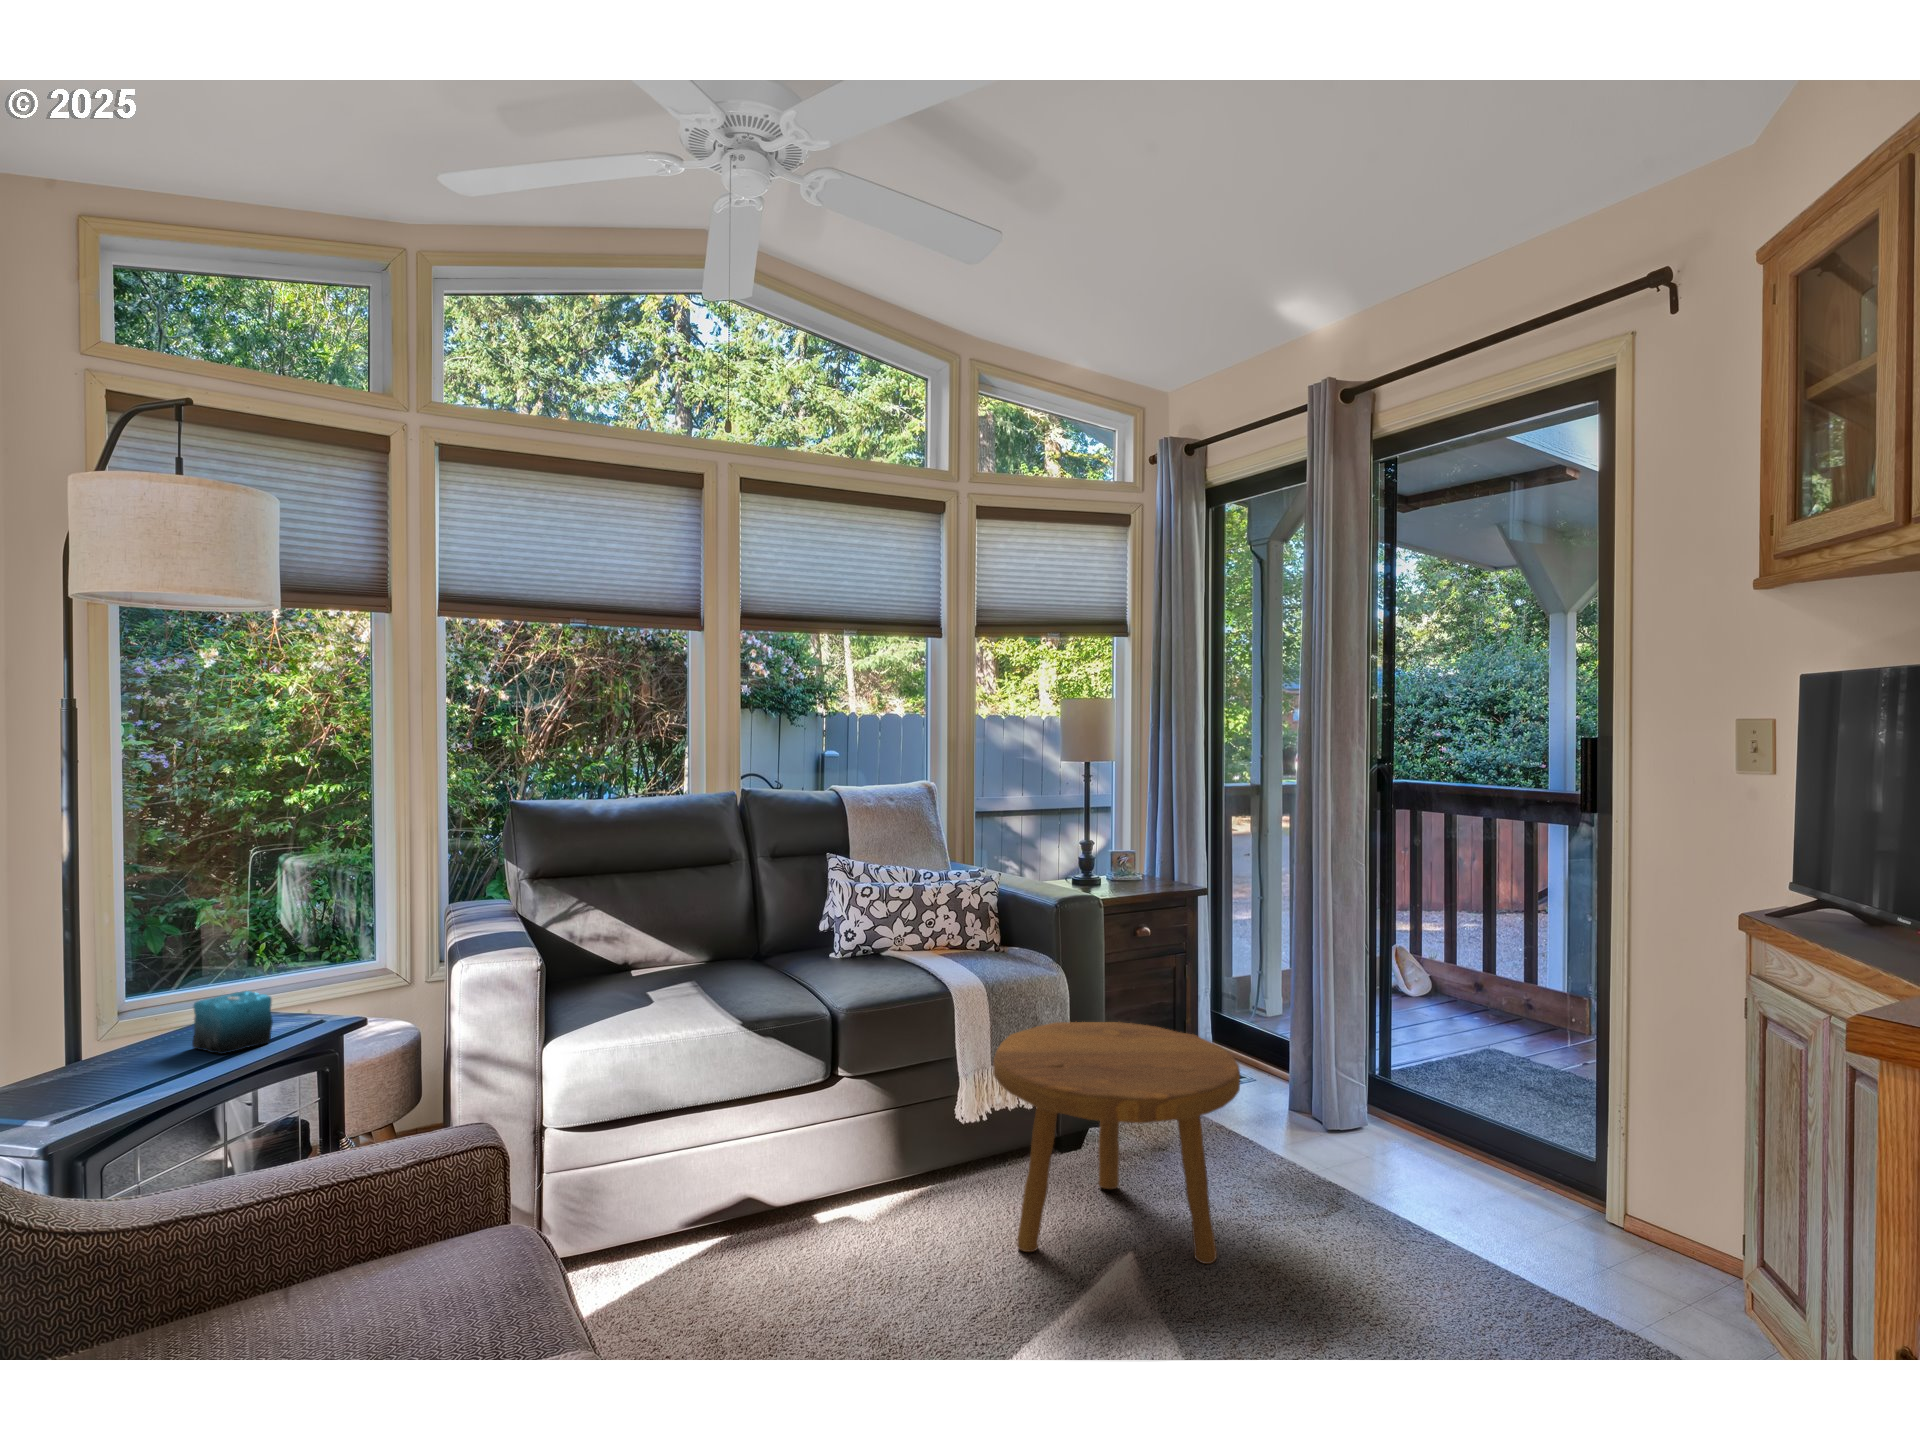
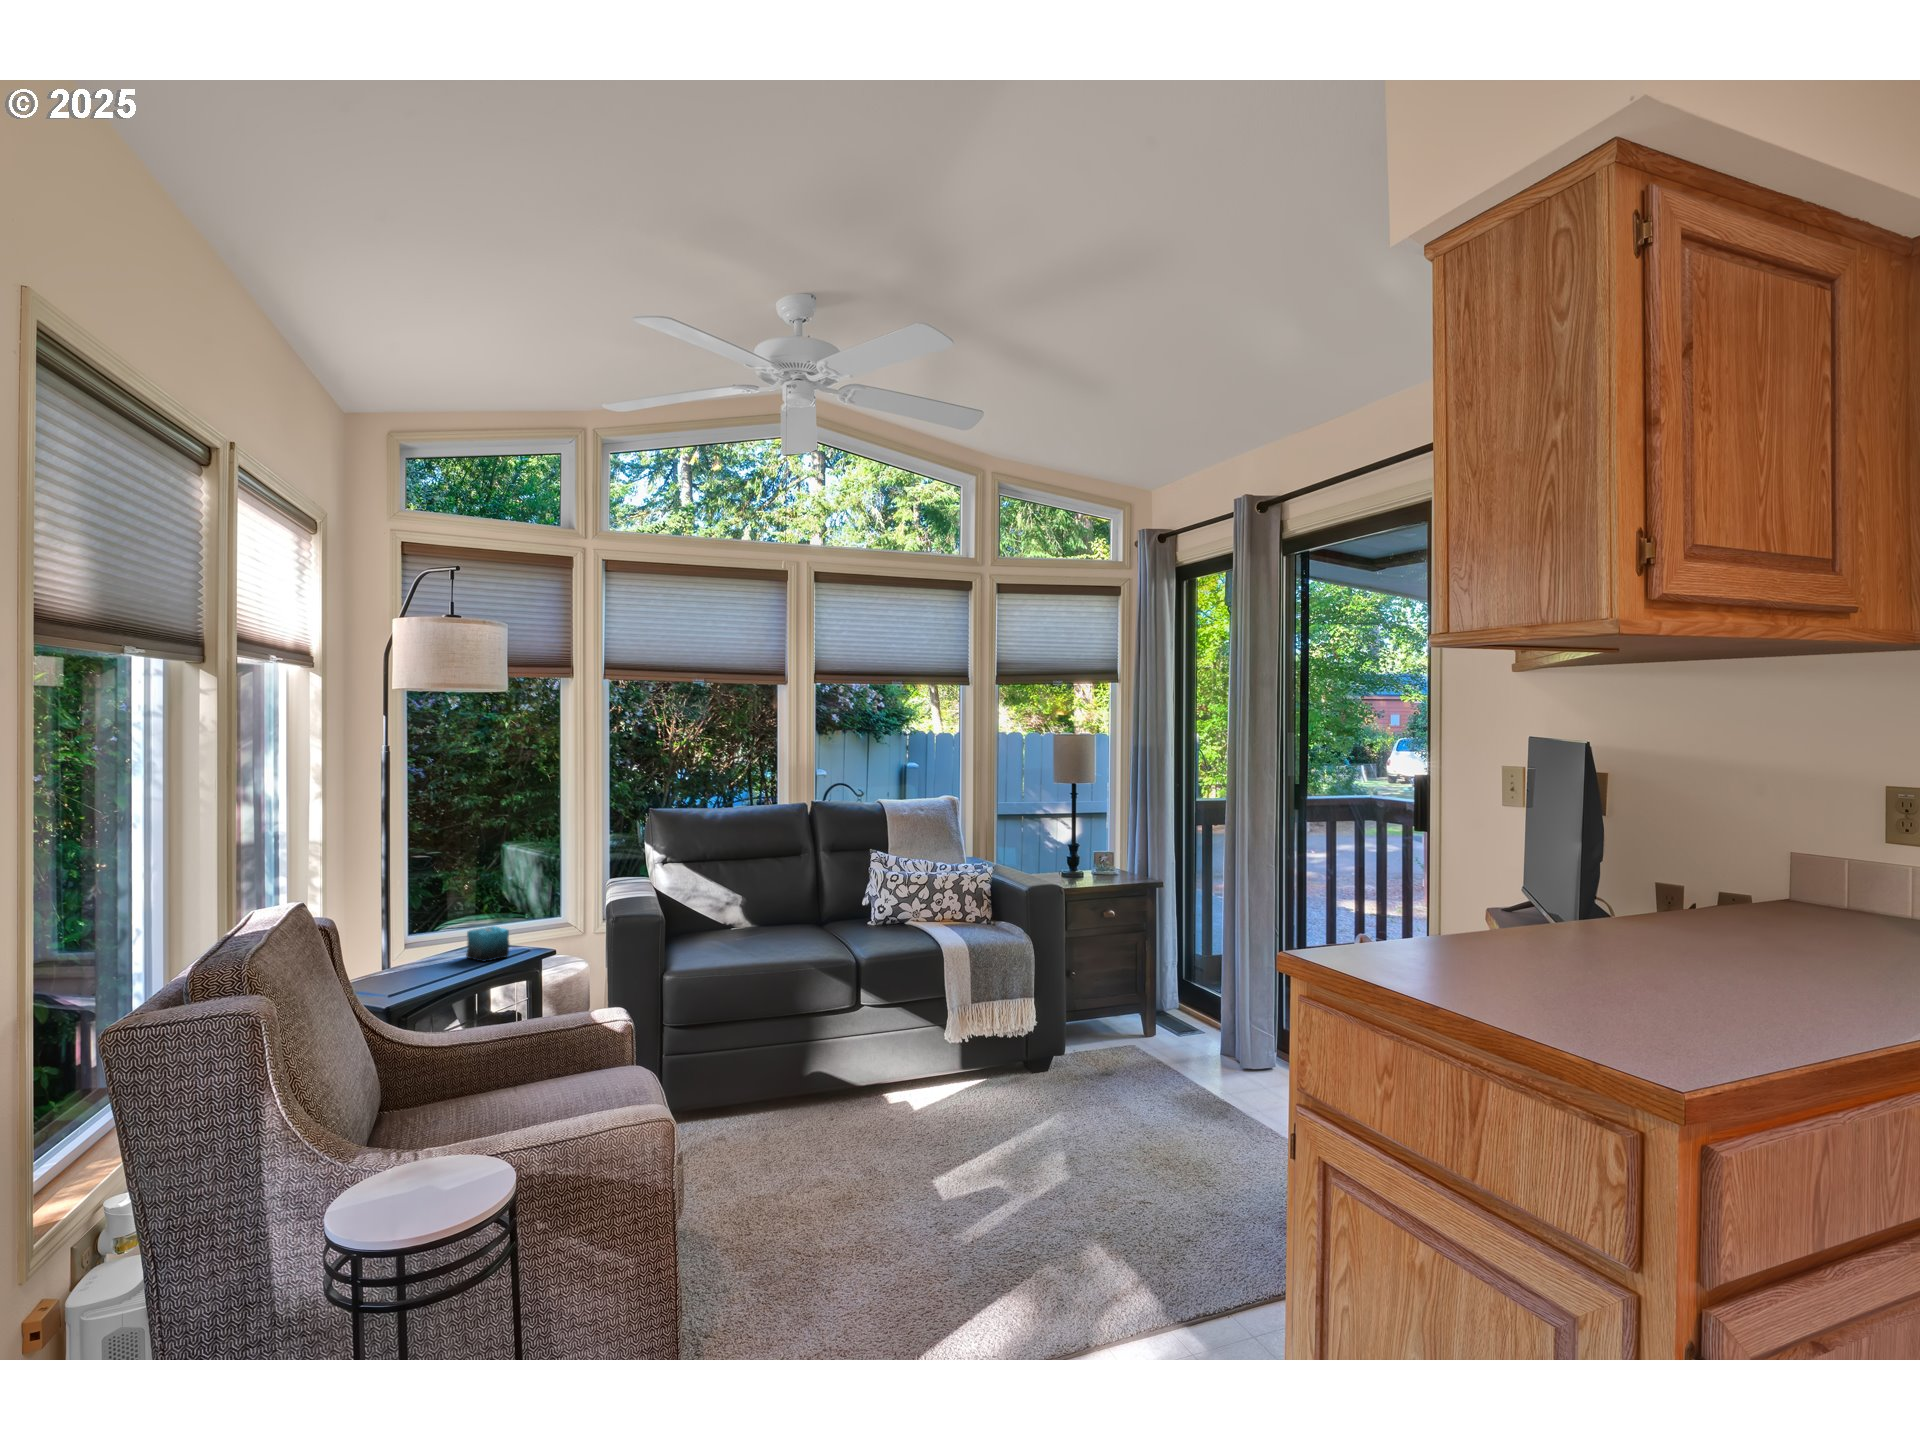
footstool: present [993,1022,1240,1264] -> none [963,975,1132,1139]

